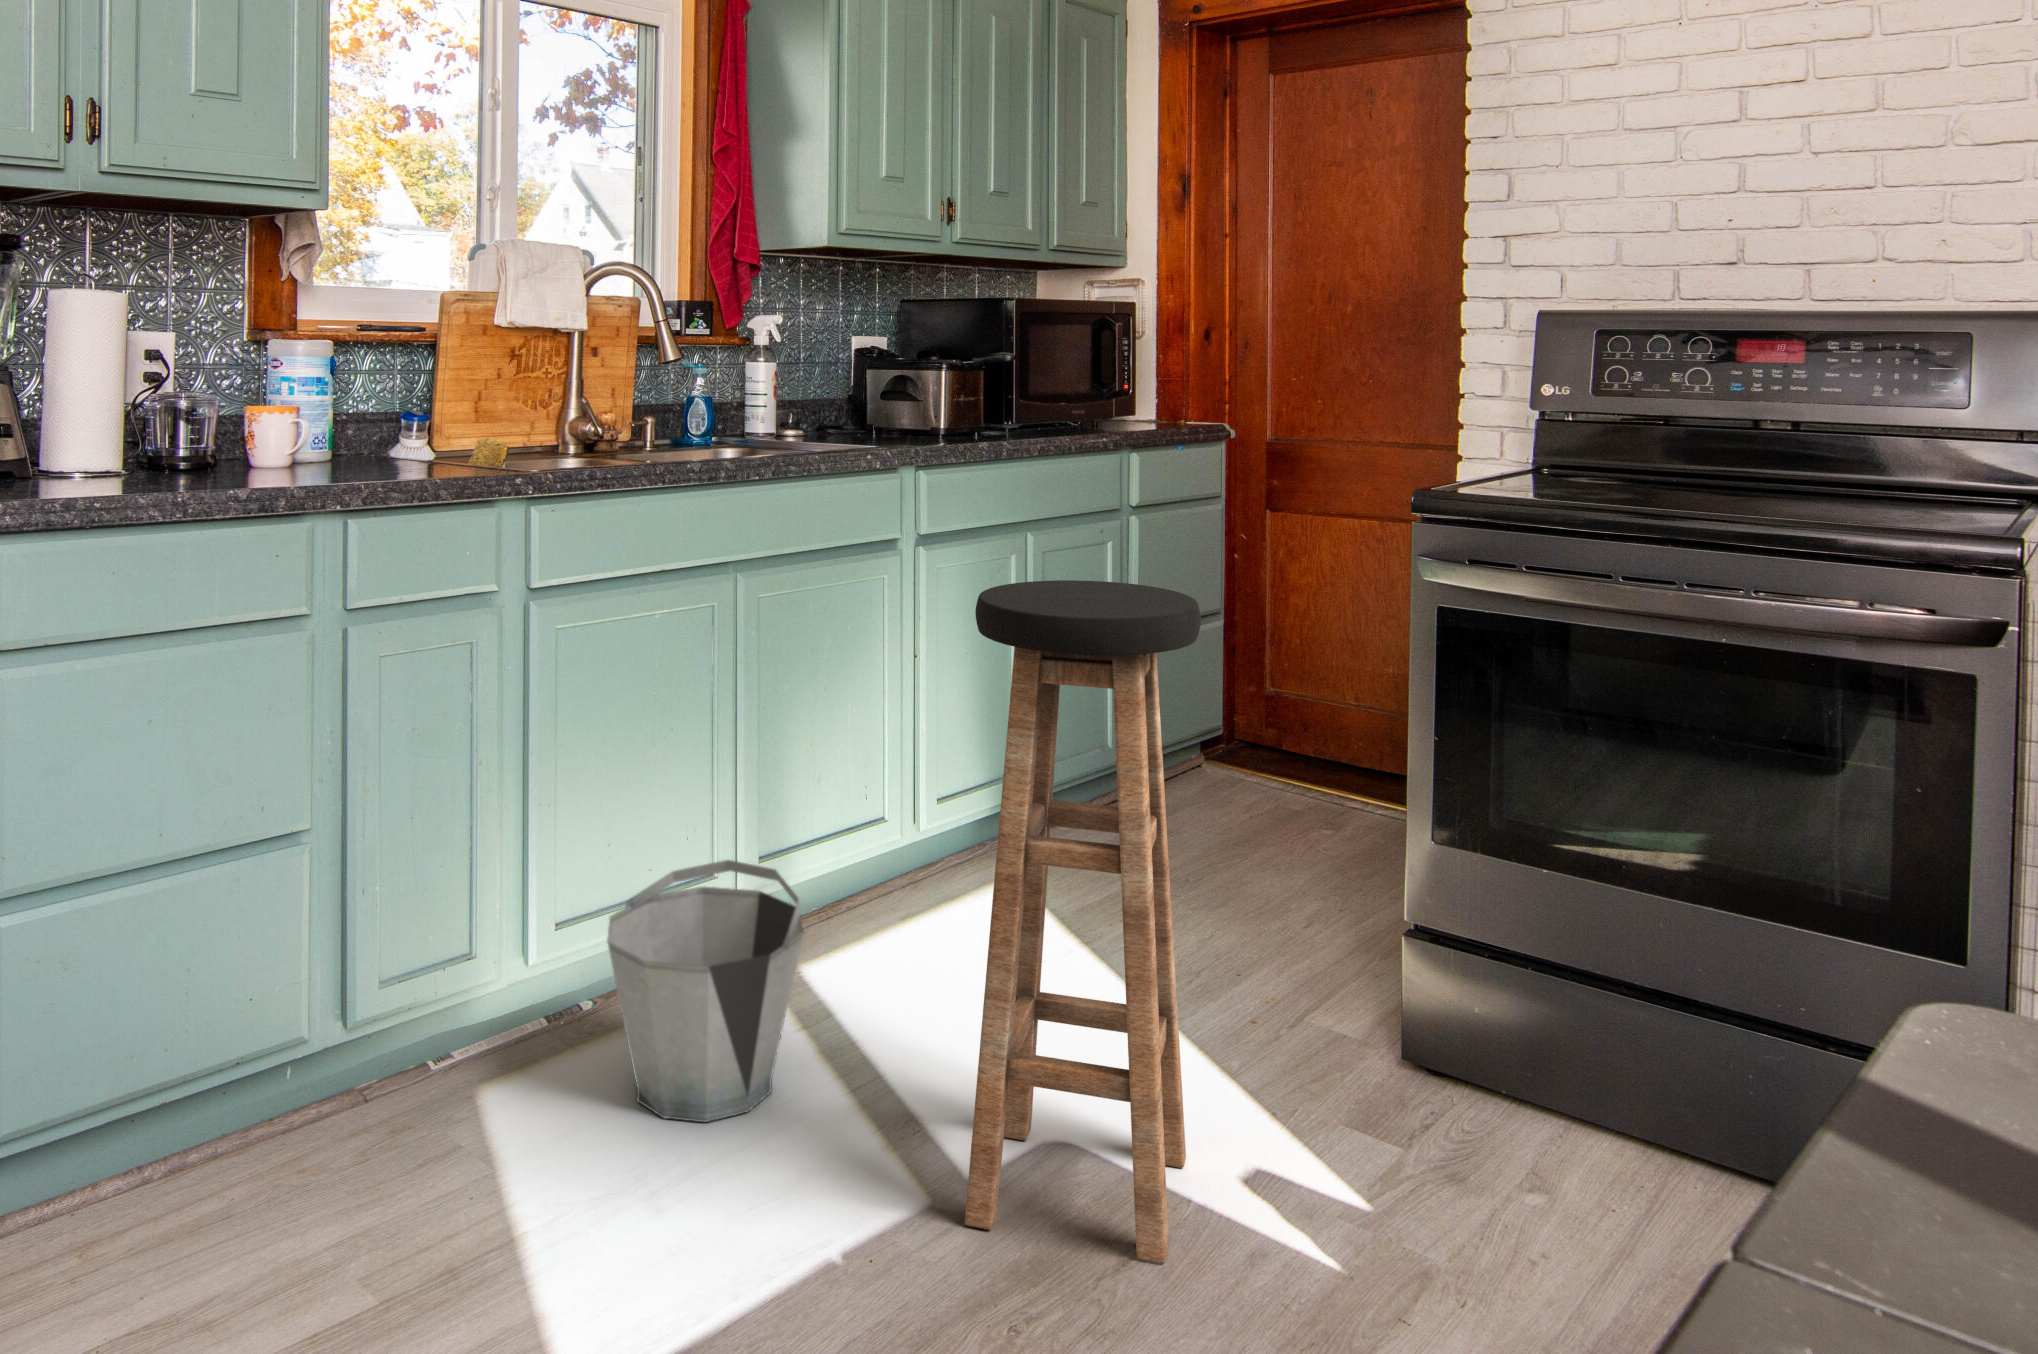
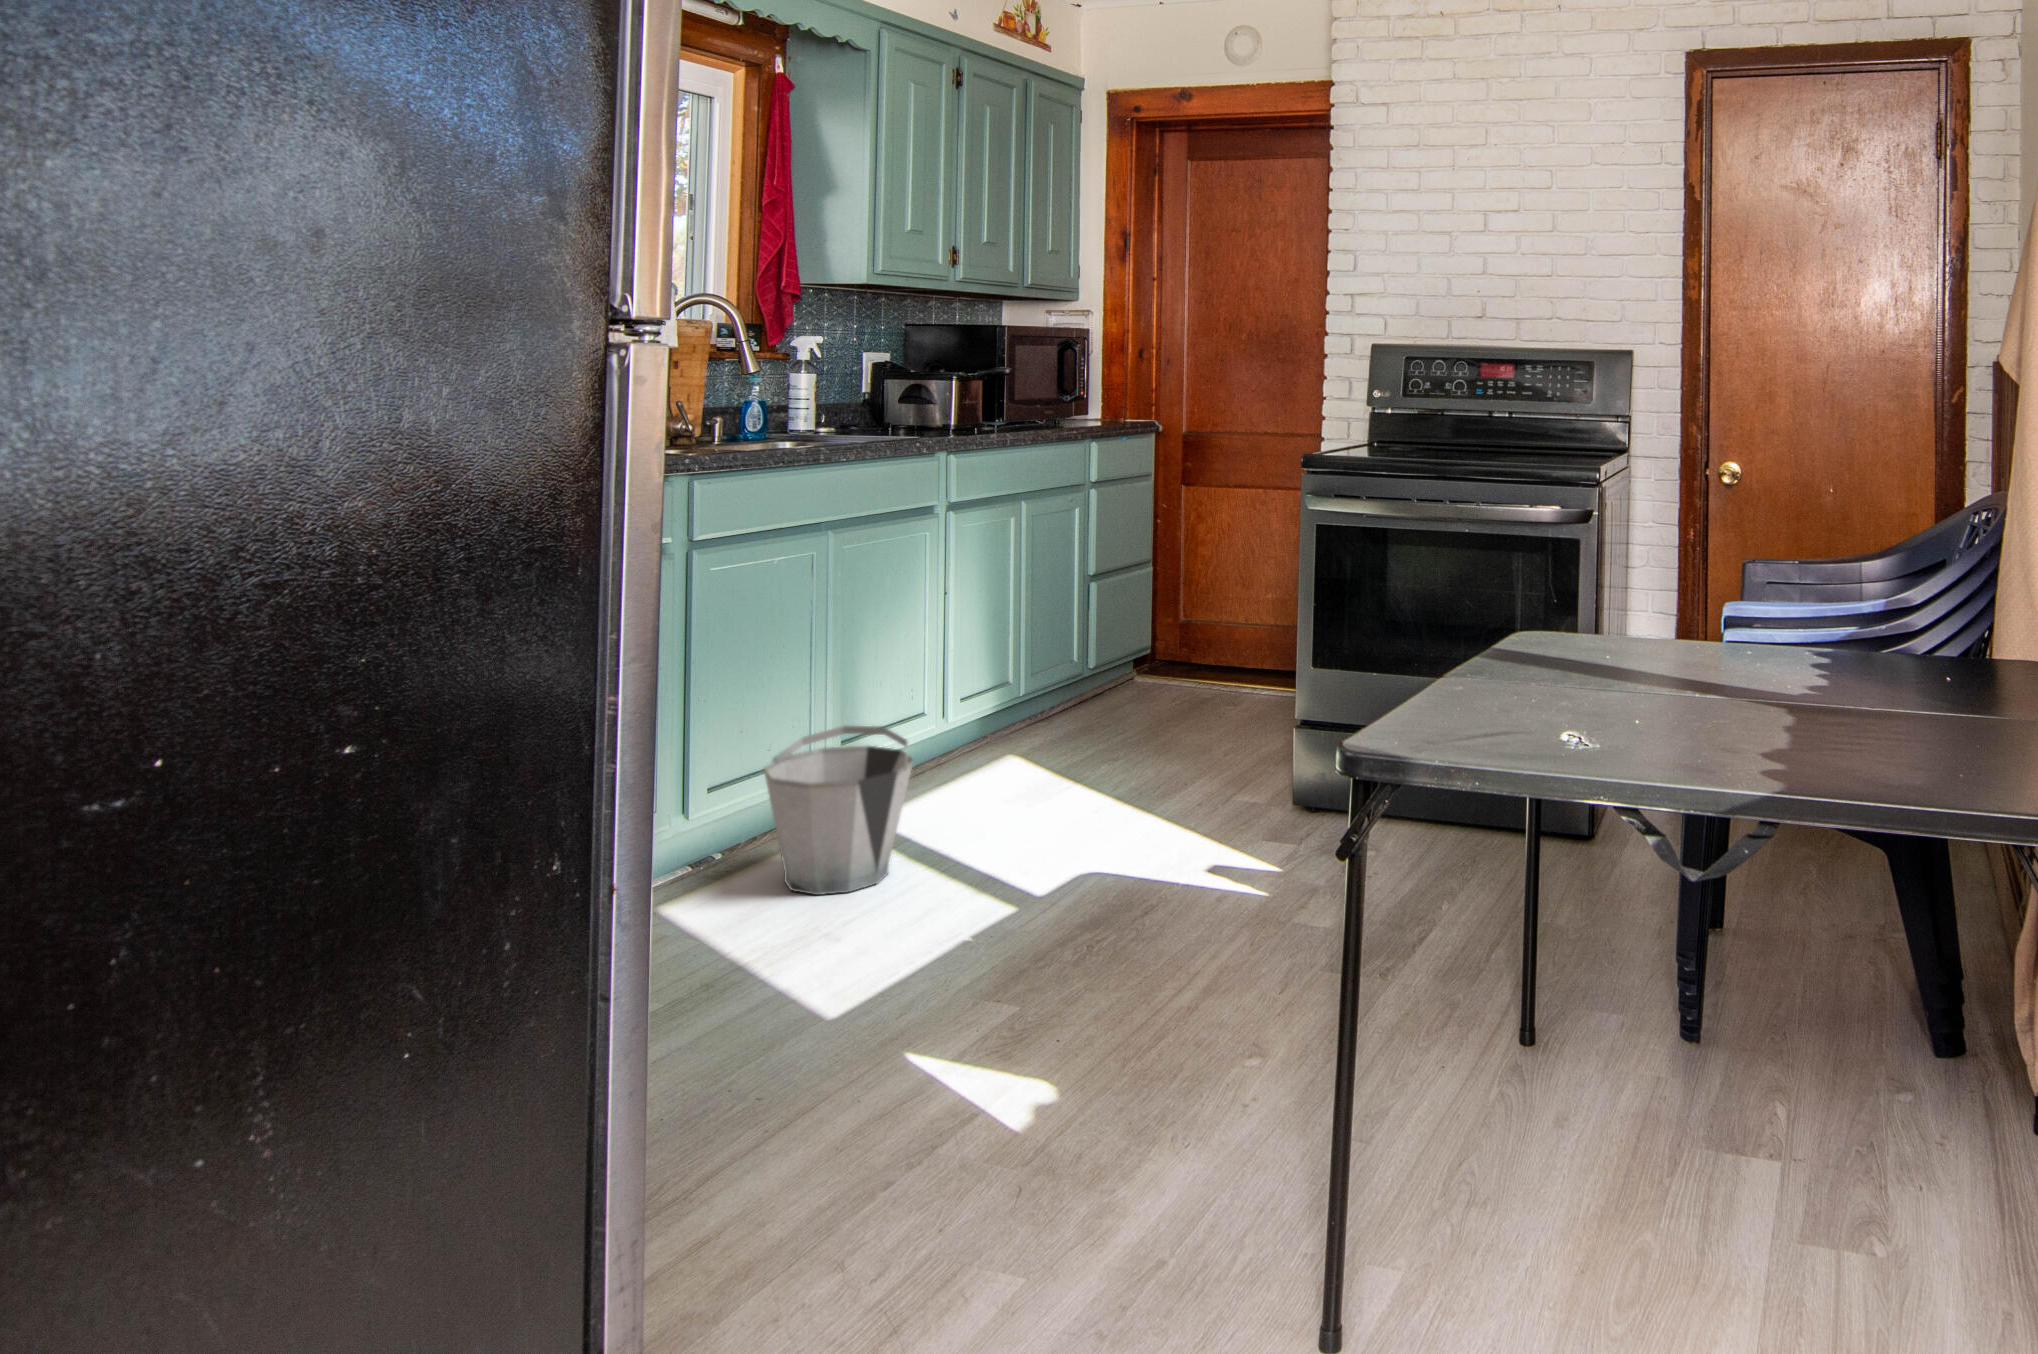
bar stool: present [965,580,1201,1263] -> none [1046,511,1190,906]

